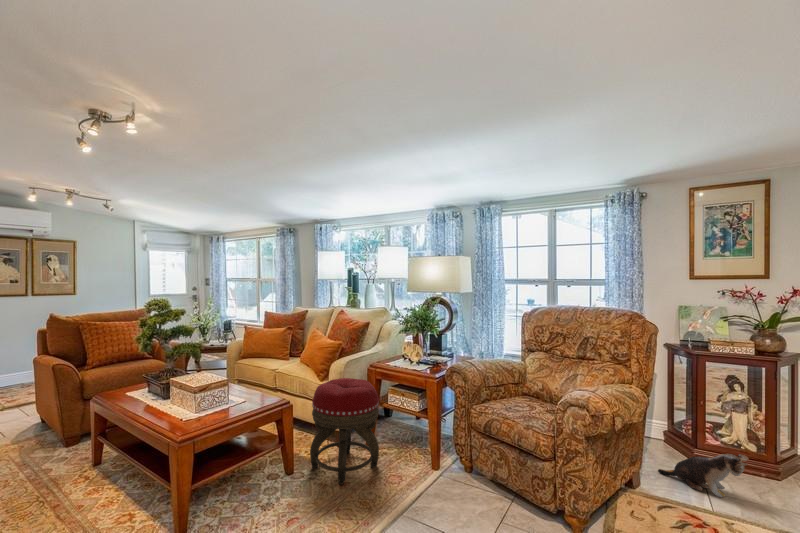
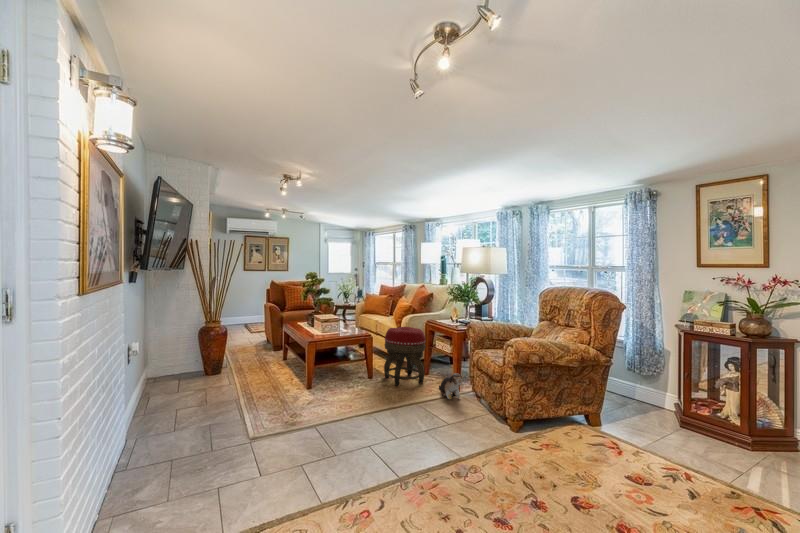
plush toy: present [658,454,749,497] -> present [439,373,464,399]

